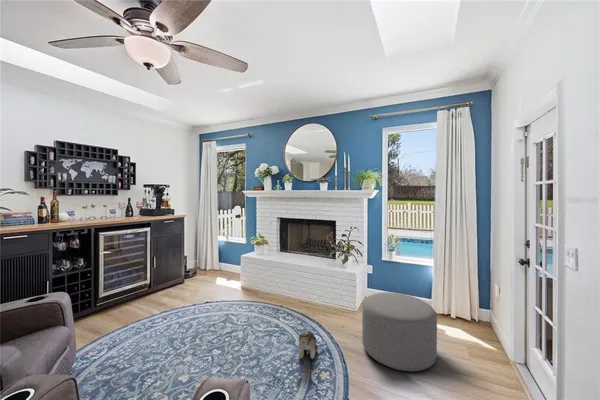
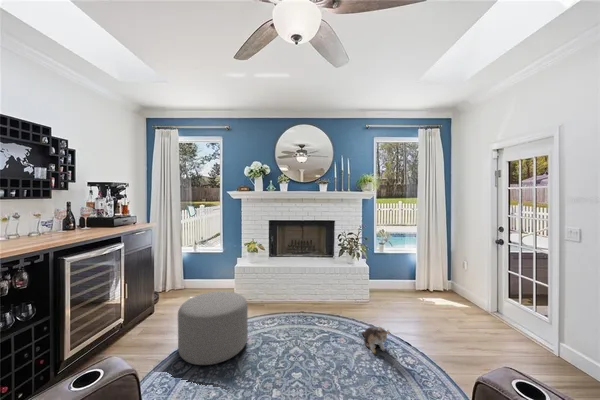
ottoman: present [362,292,437,371] -> present [178,291,248,365]

